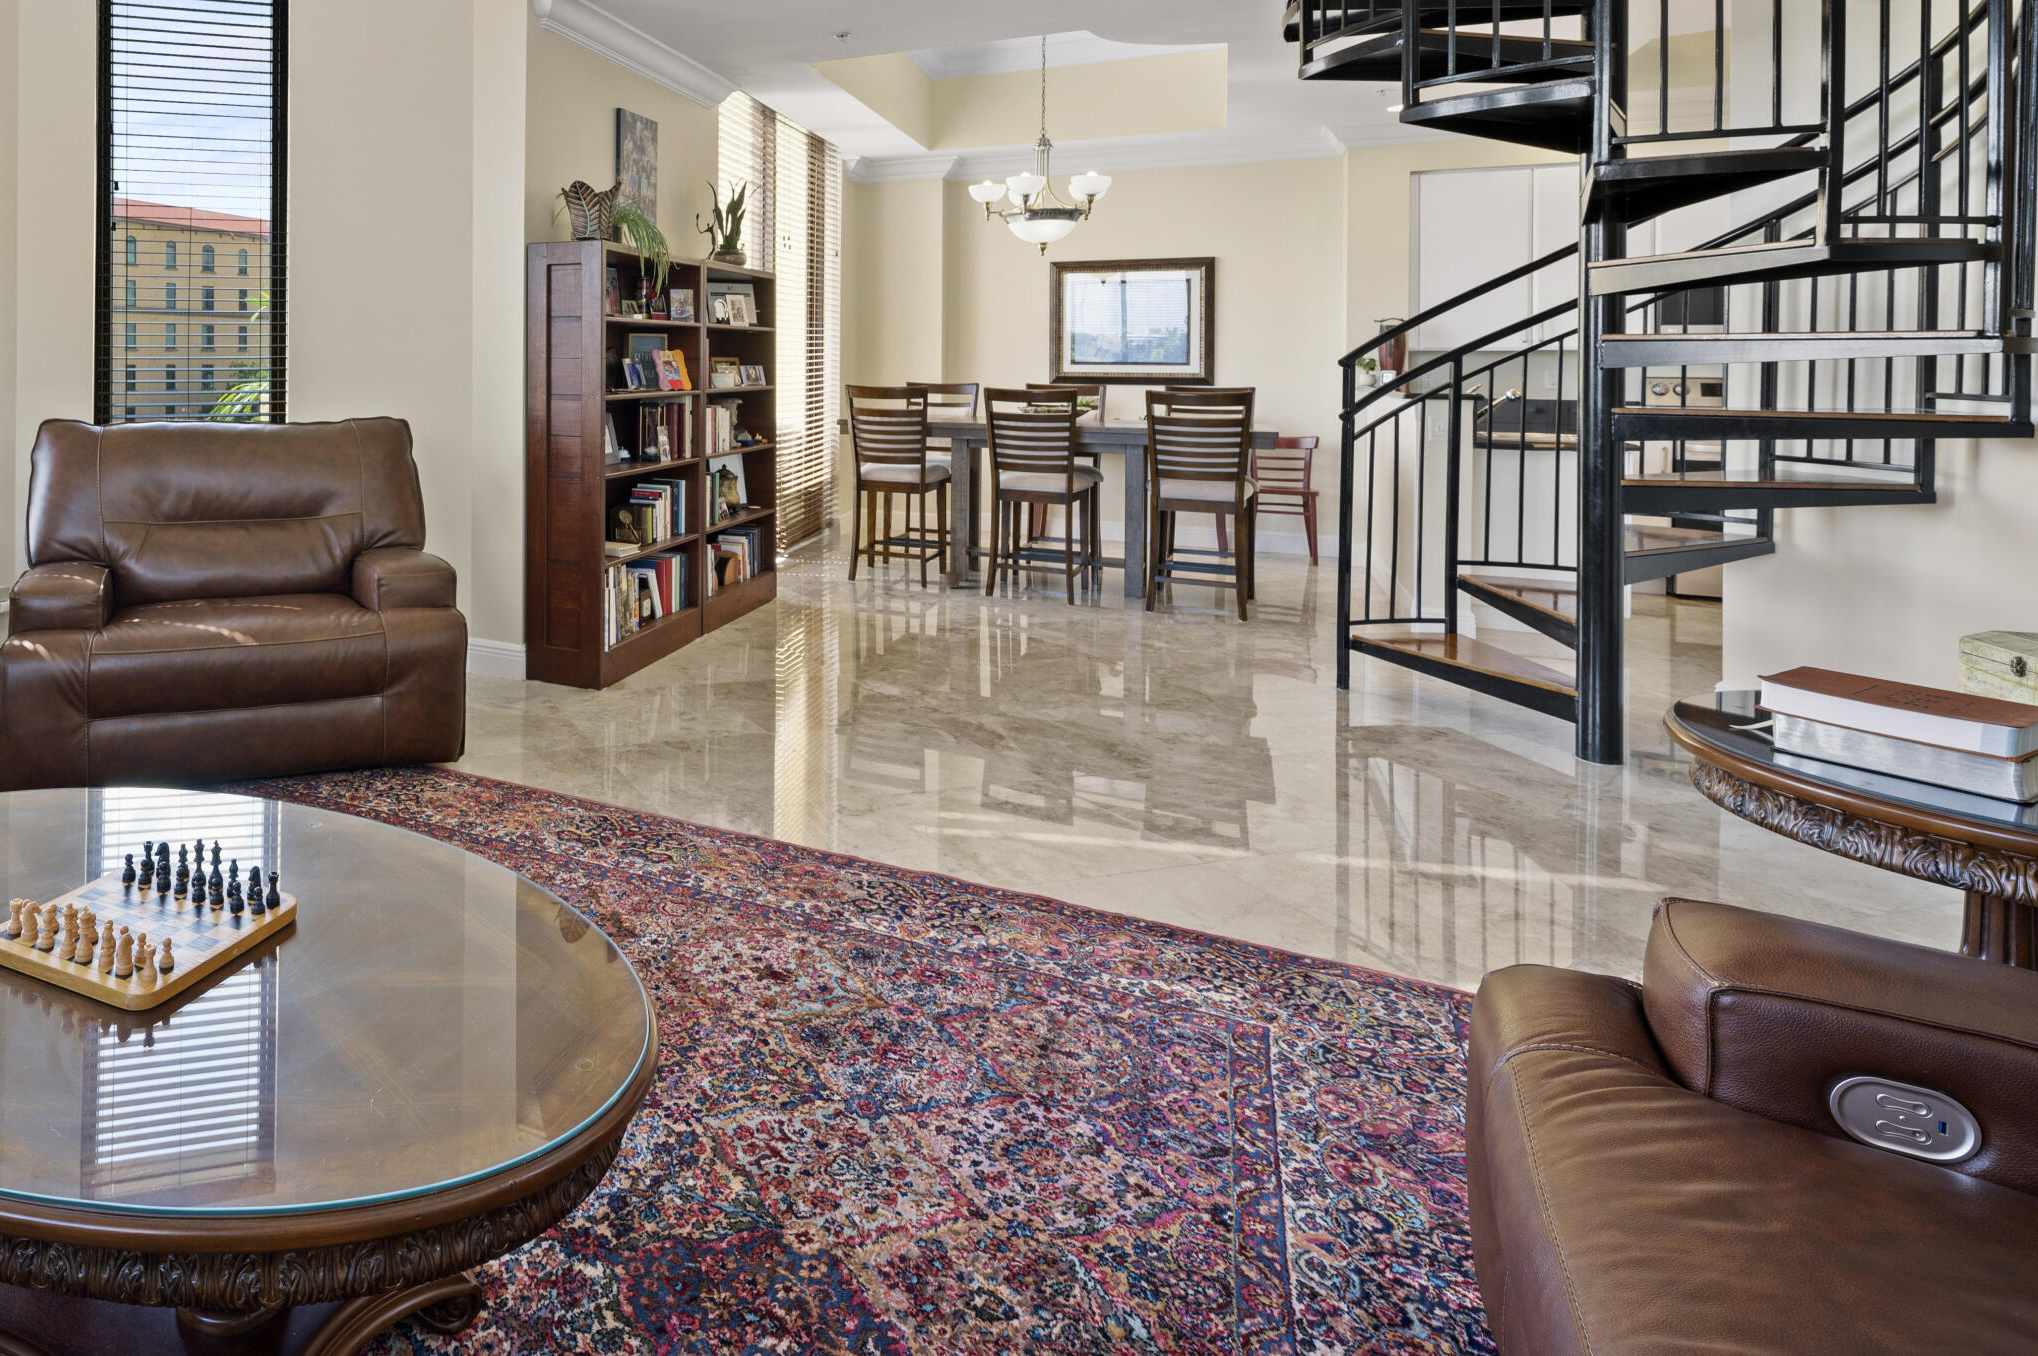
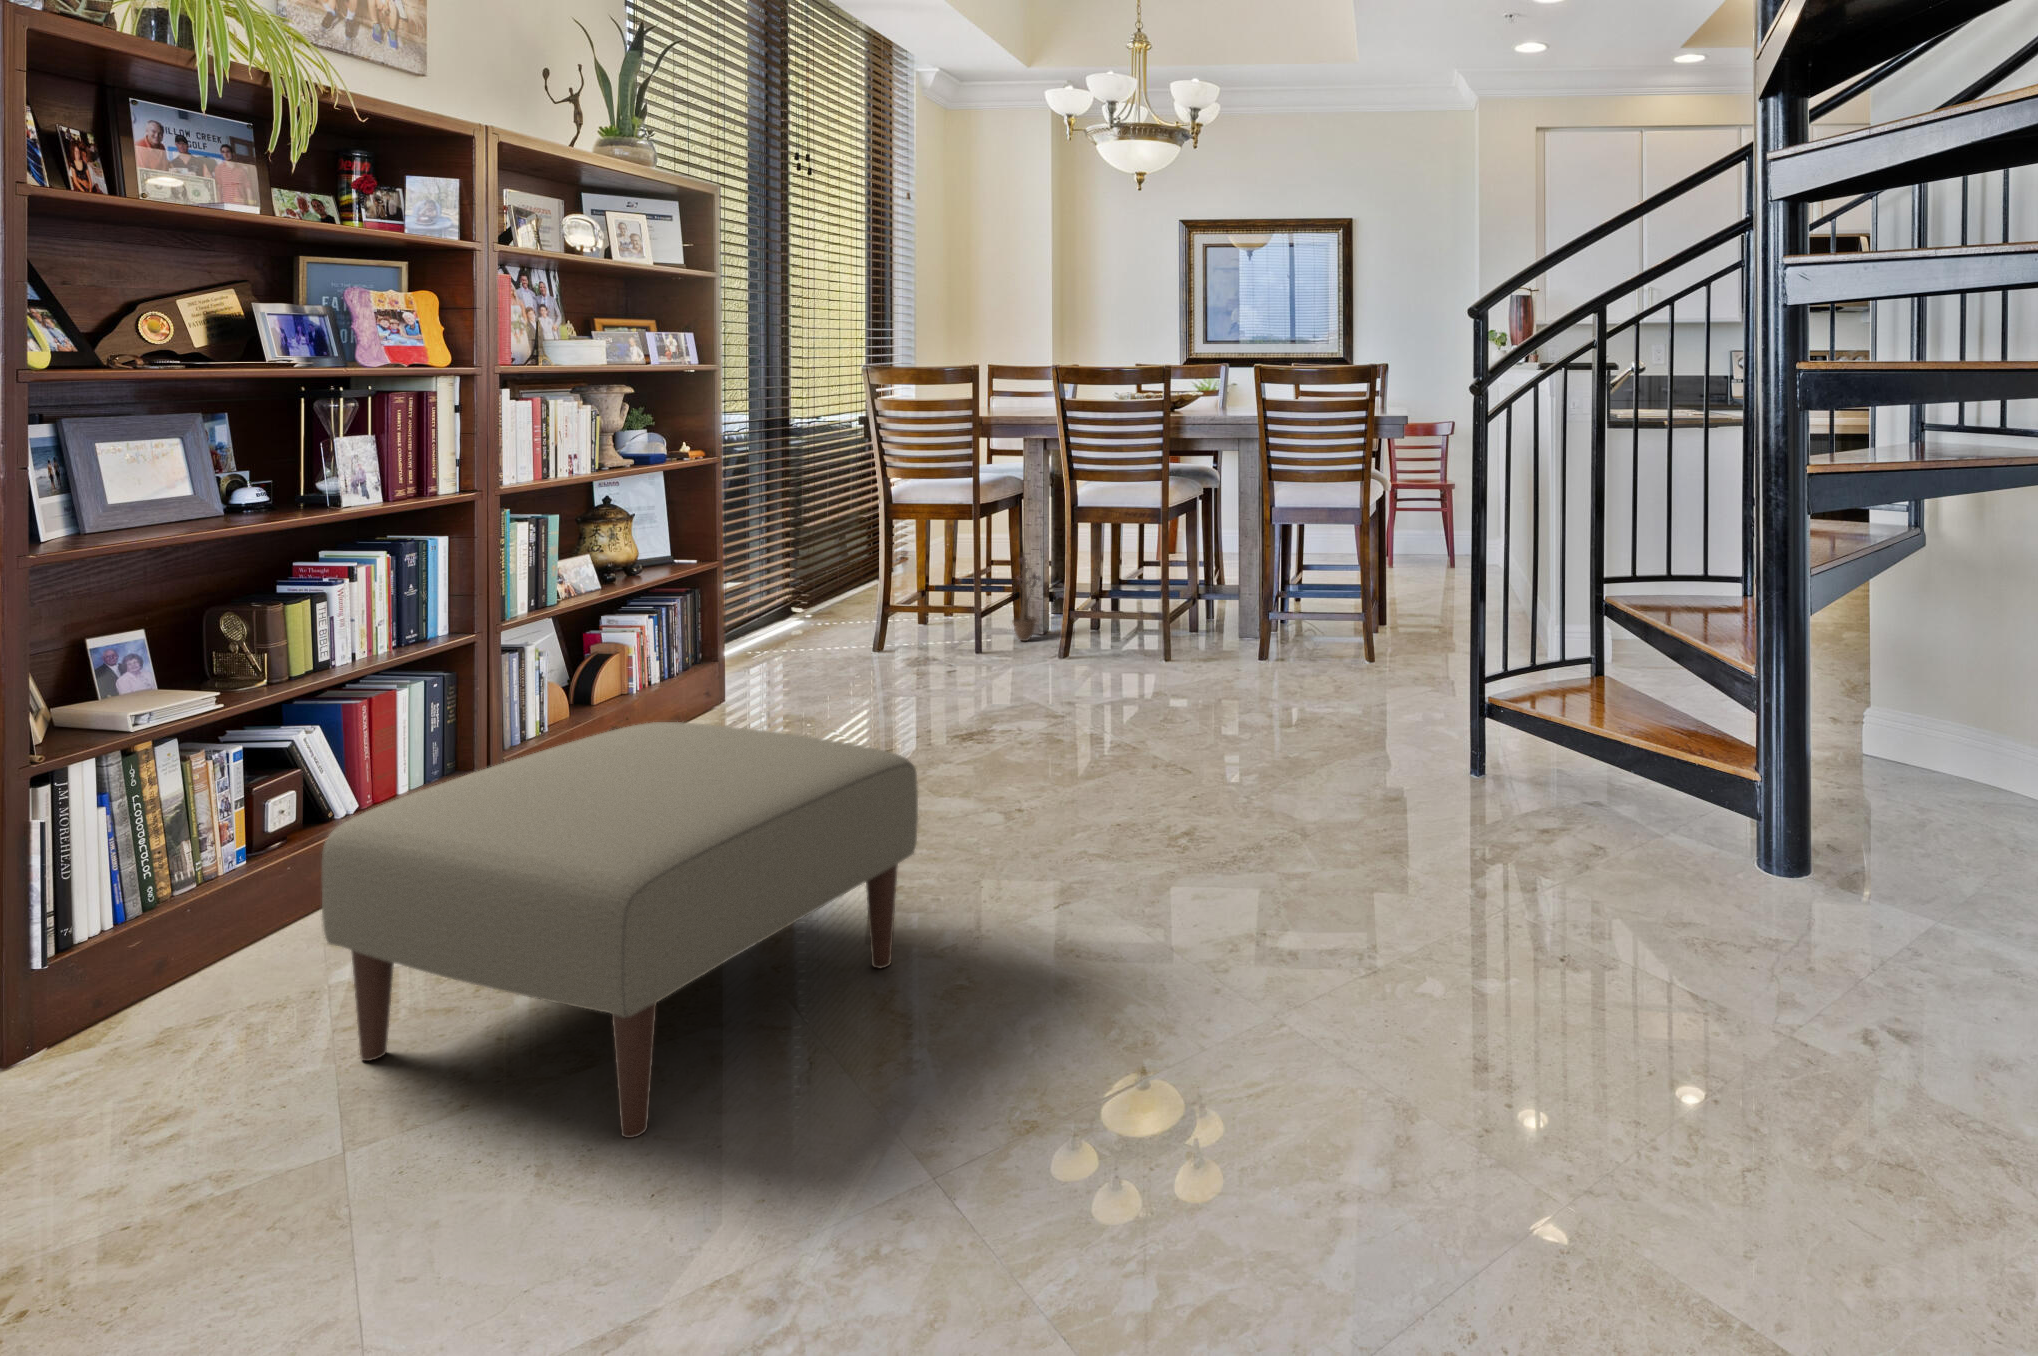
ottoman: none [728,588,992,758] -> present [322,722,918,1138]

